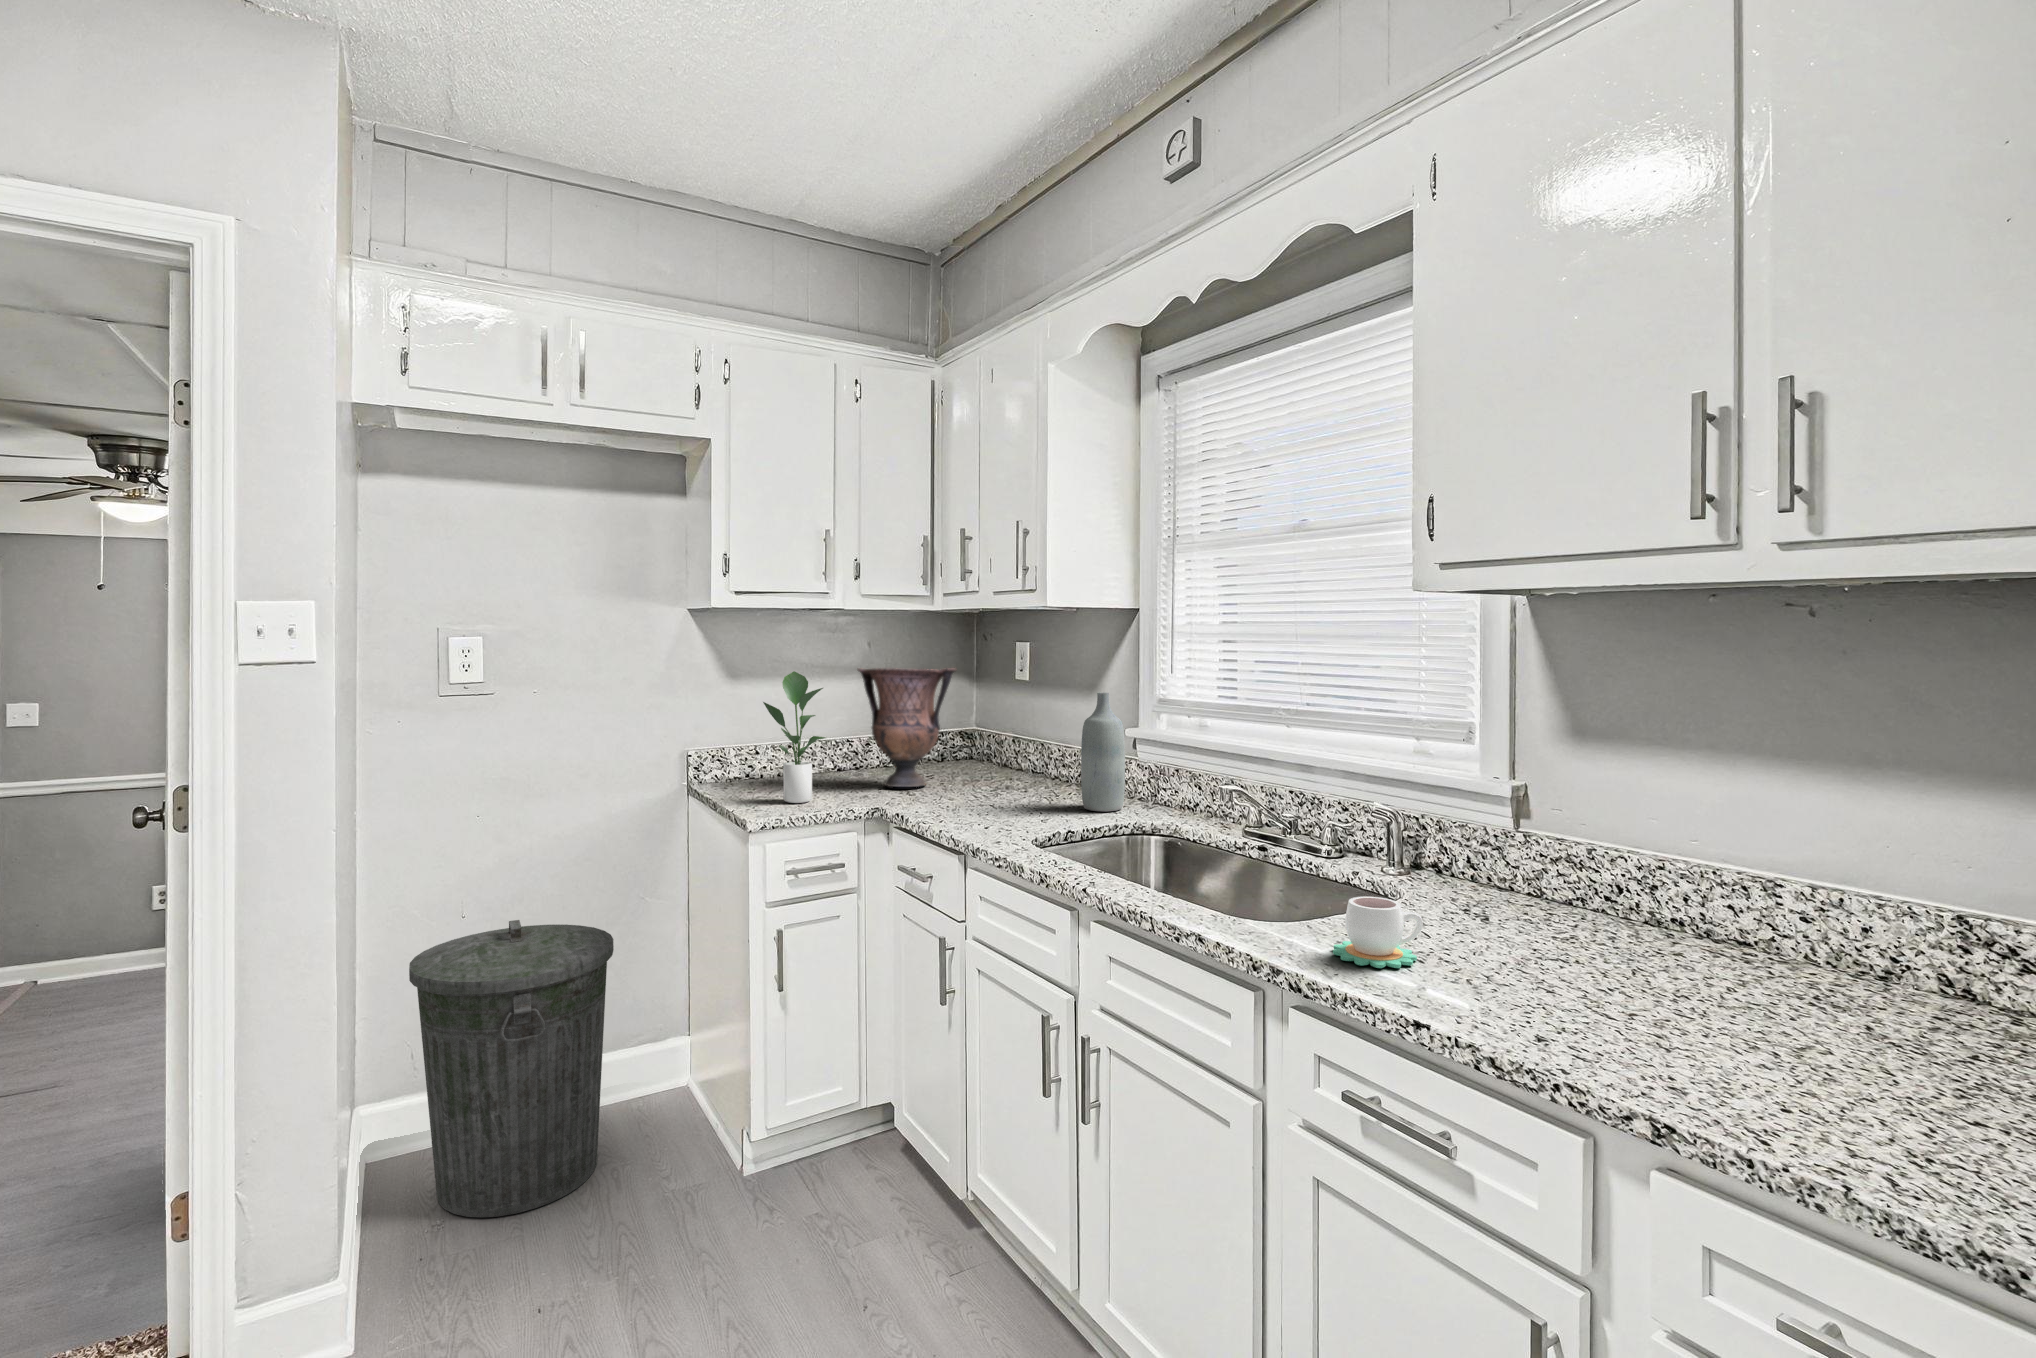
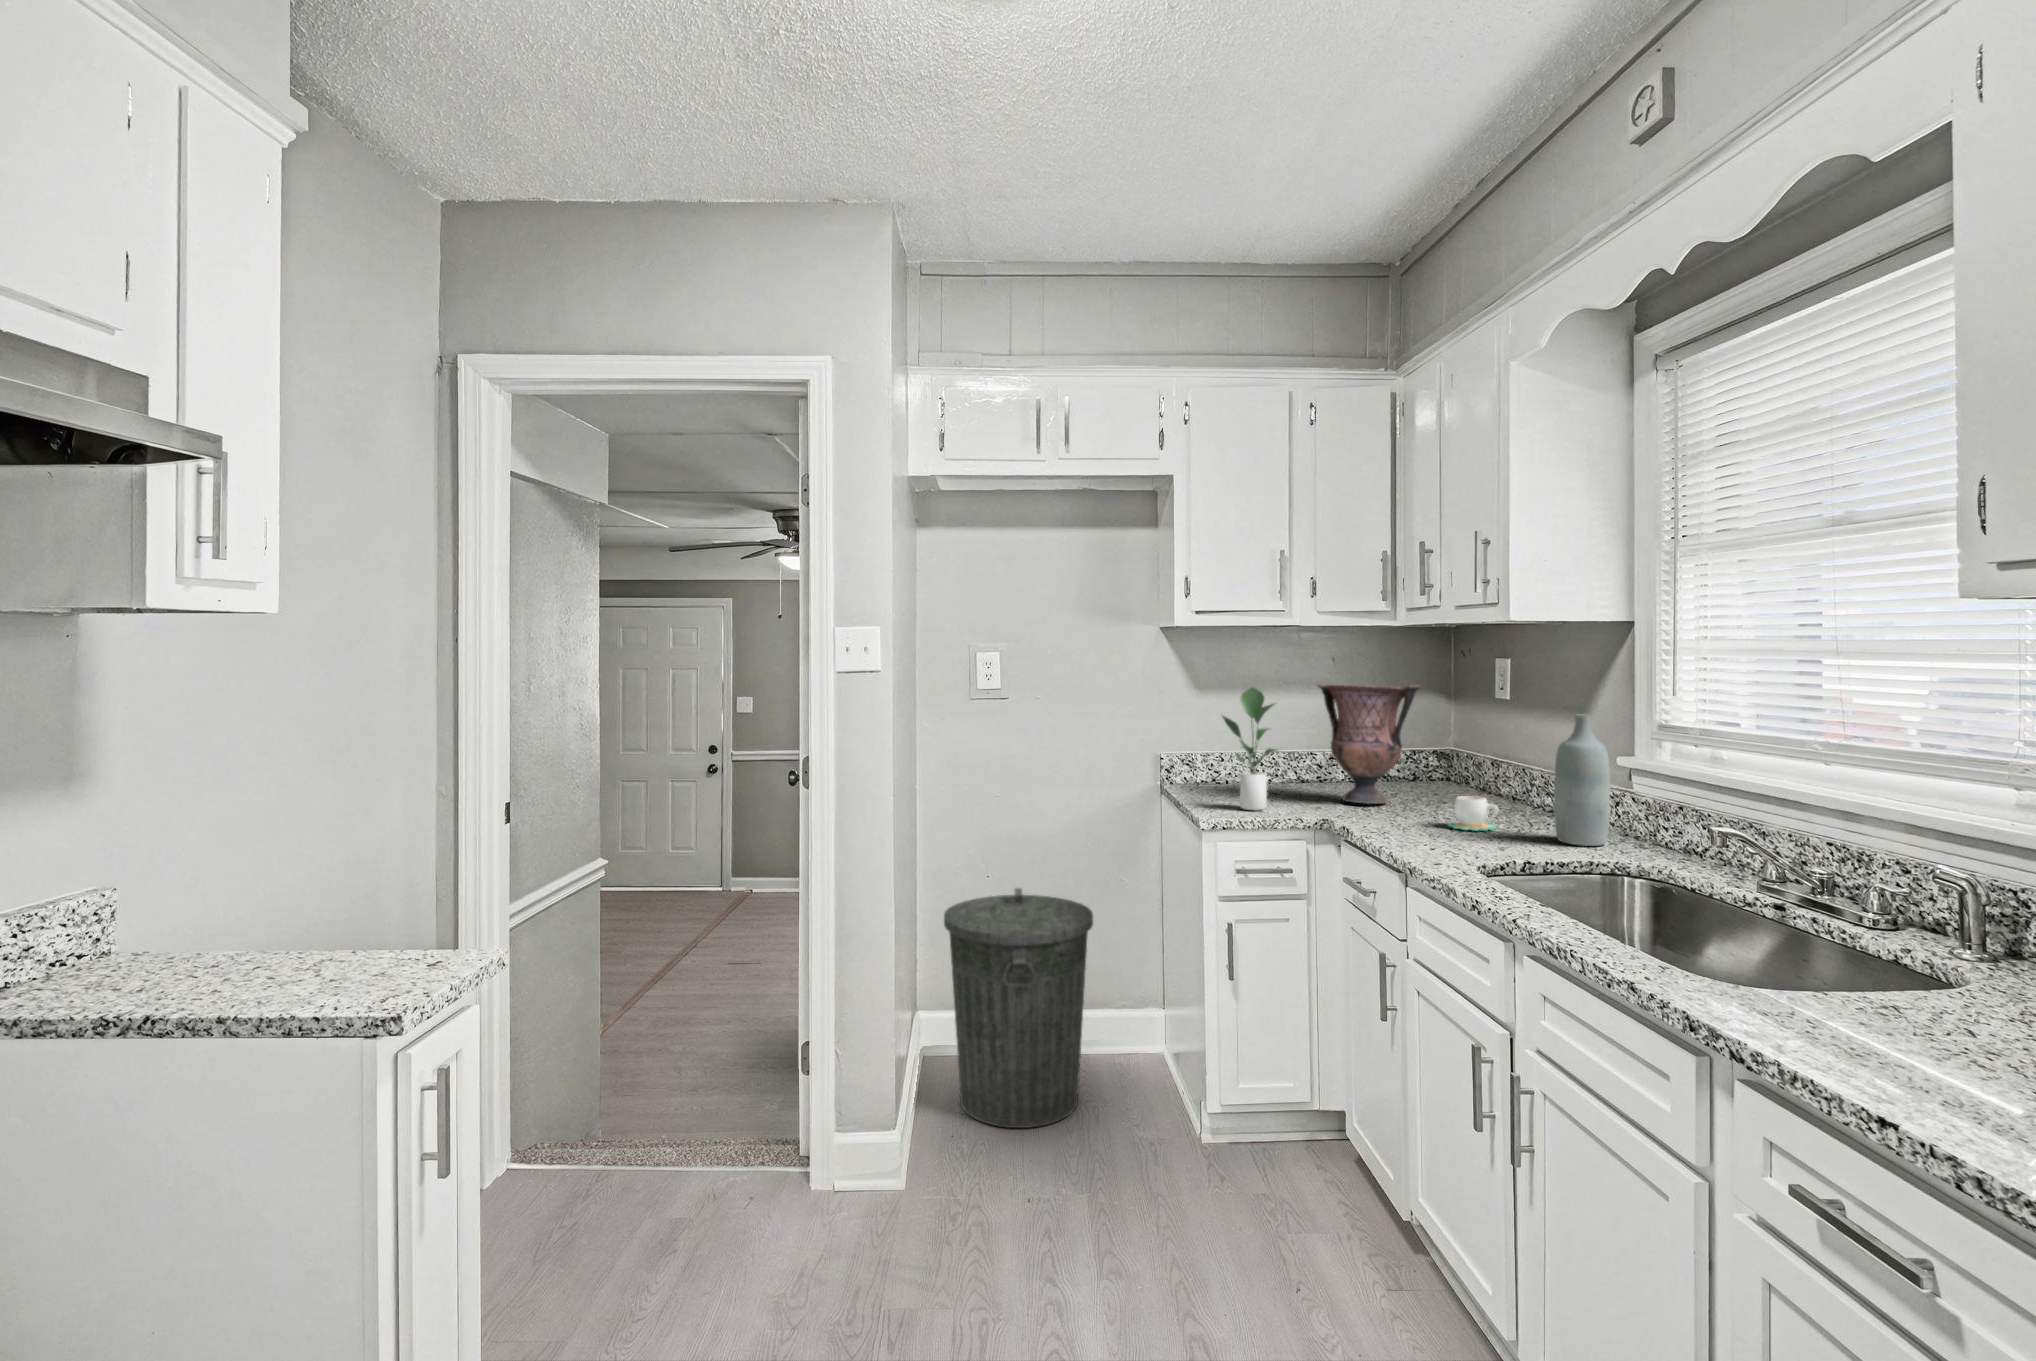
mug: present [1333,897,1423,968] -> present [1448,796,1498,831]

